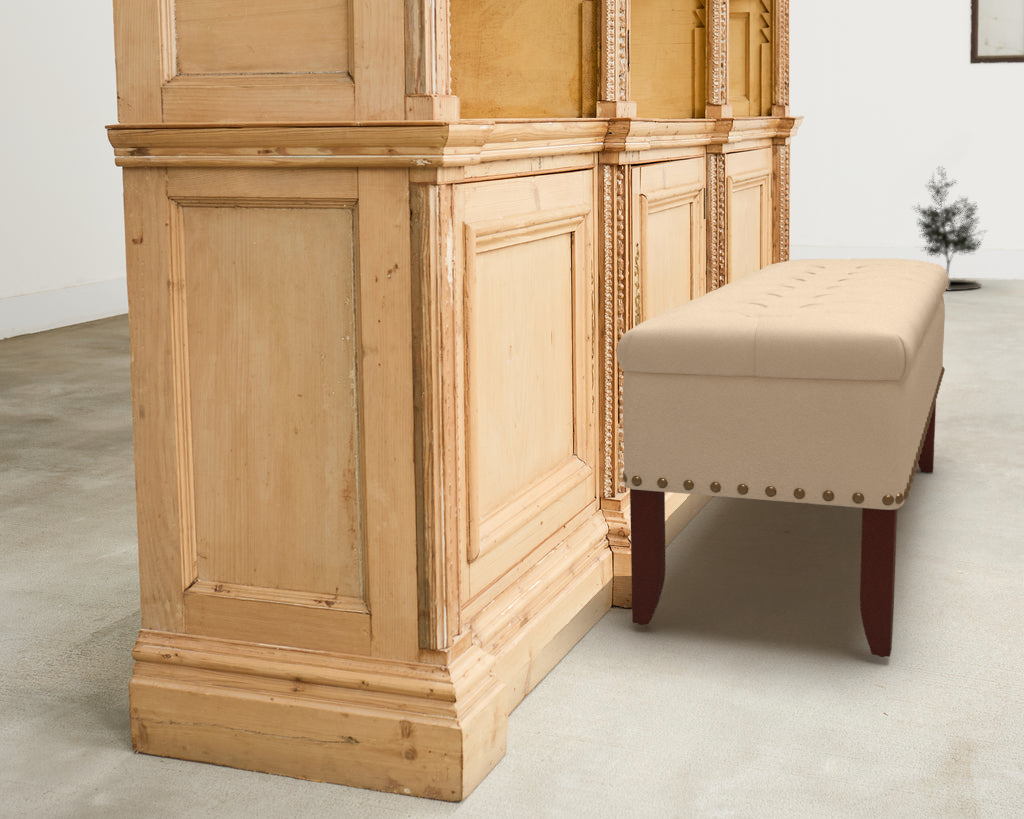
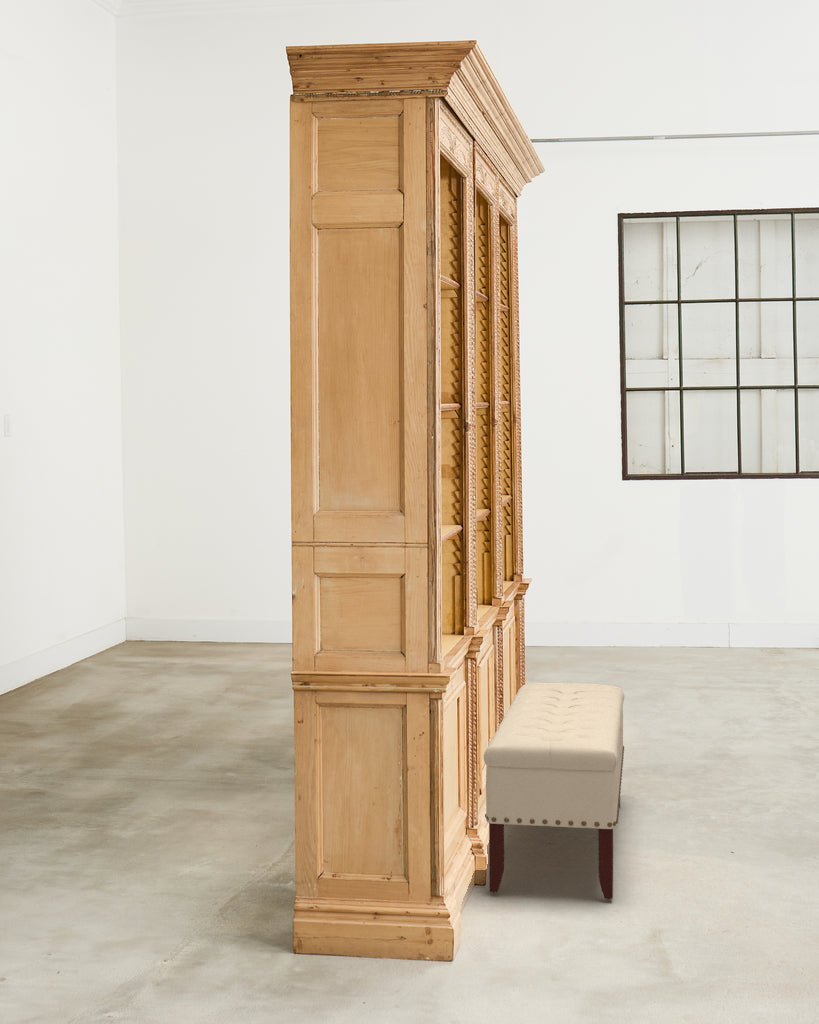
potted tree: present [919,172,981,290] -> none [583,560,640,656]

